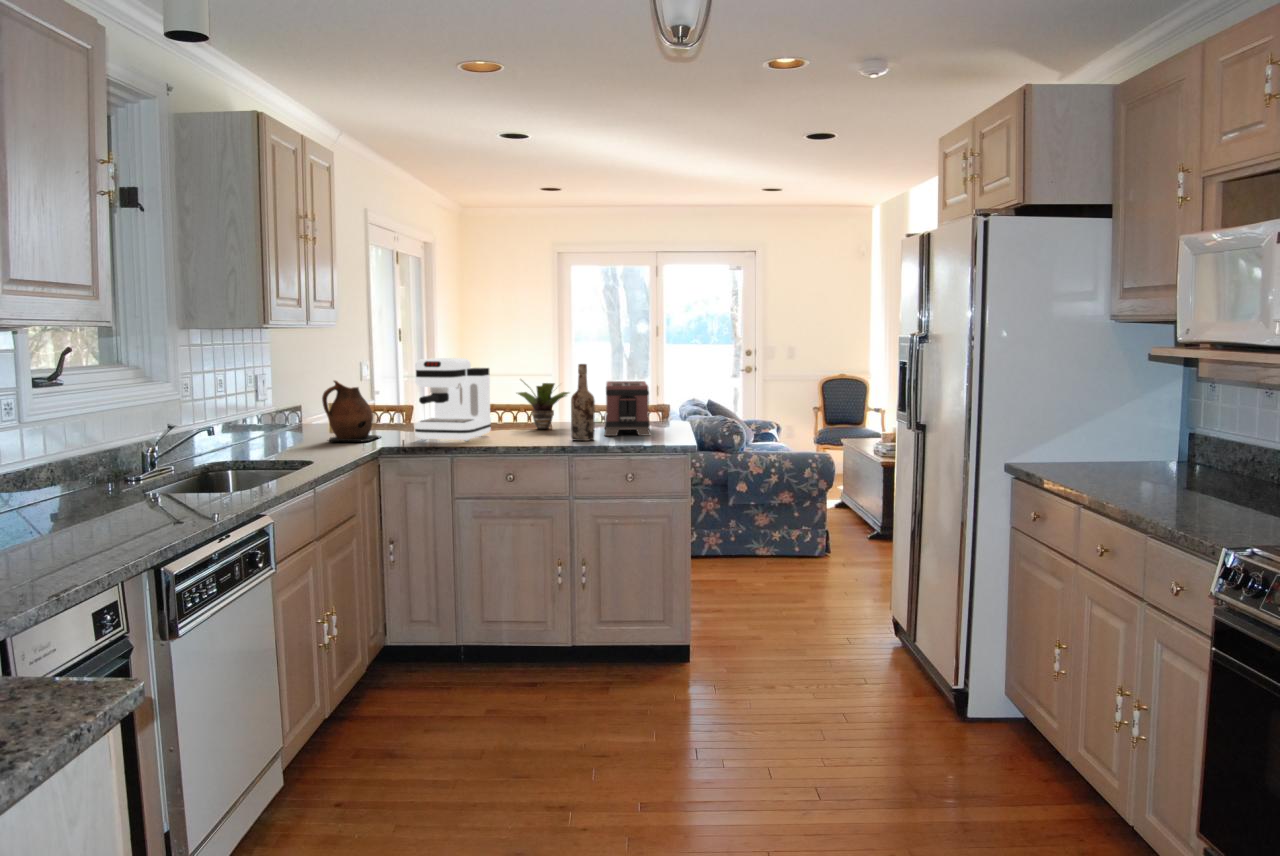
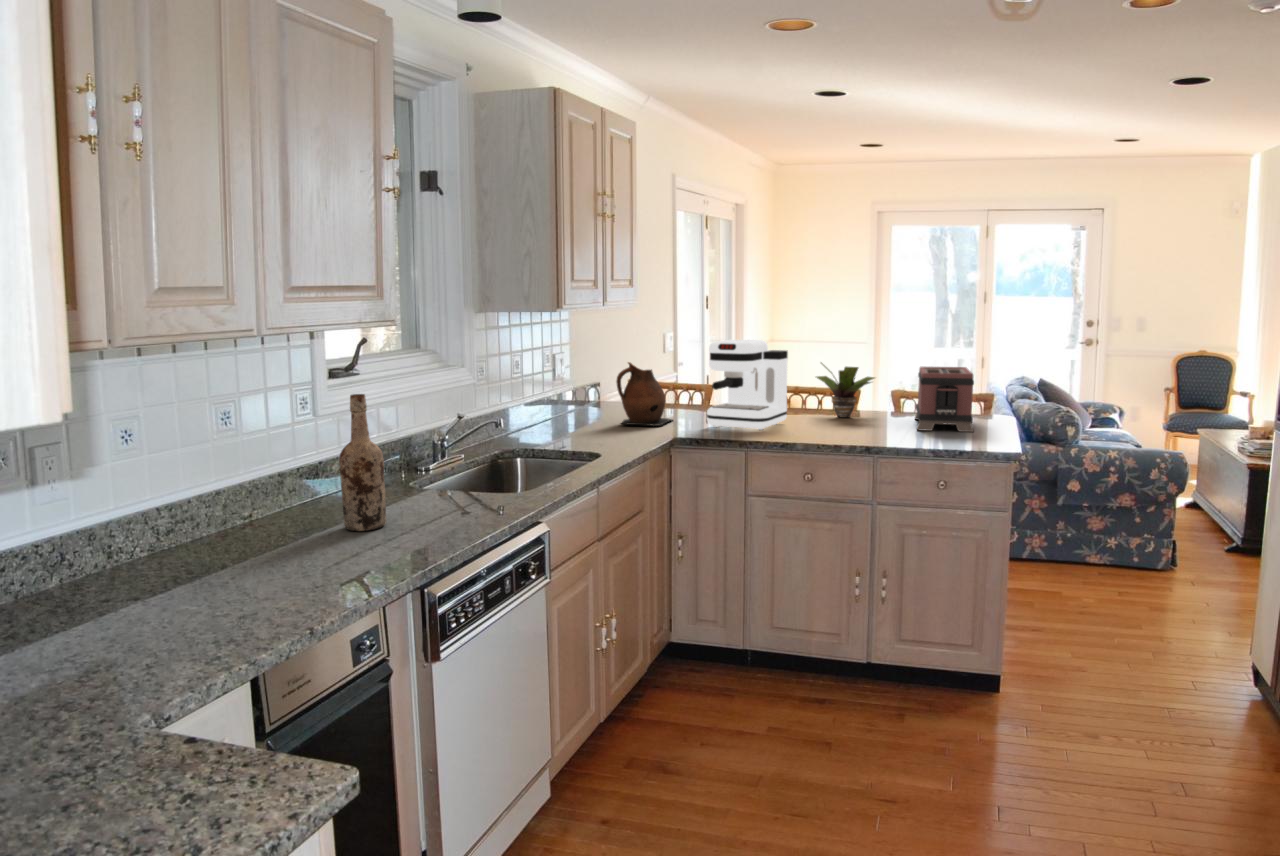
wine bottle: present [571,364,595,441] -> present [339,394,386,531]

